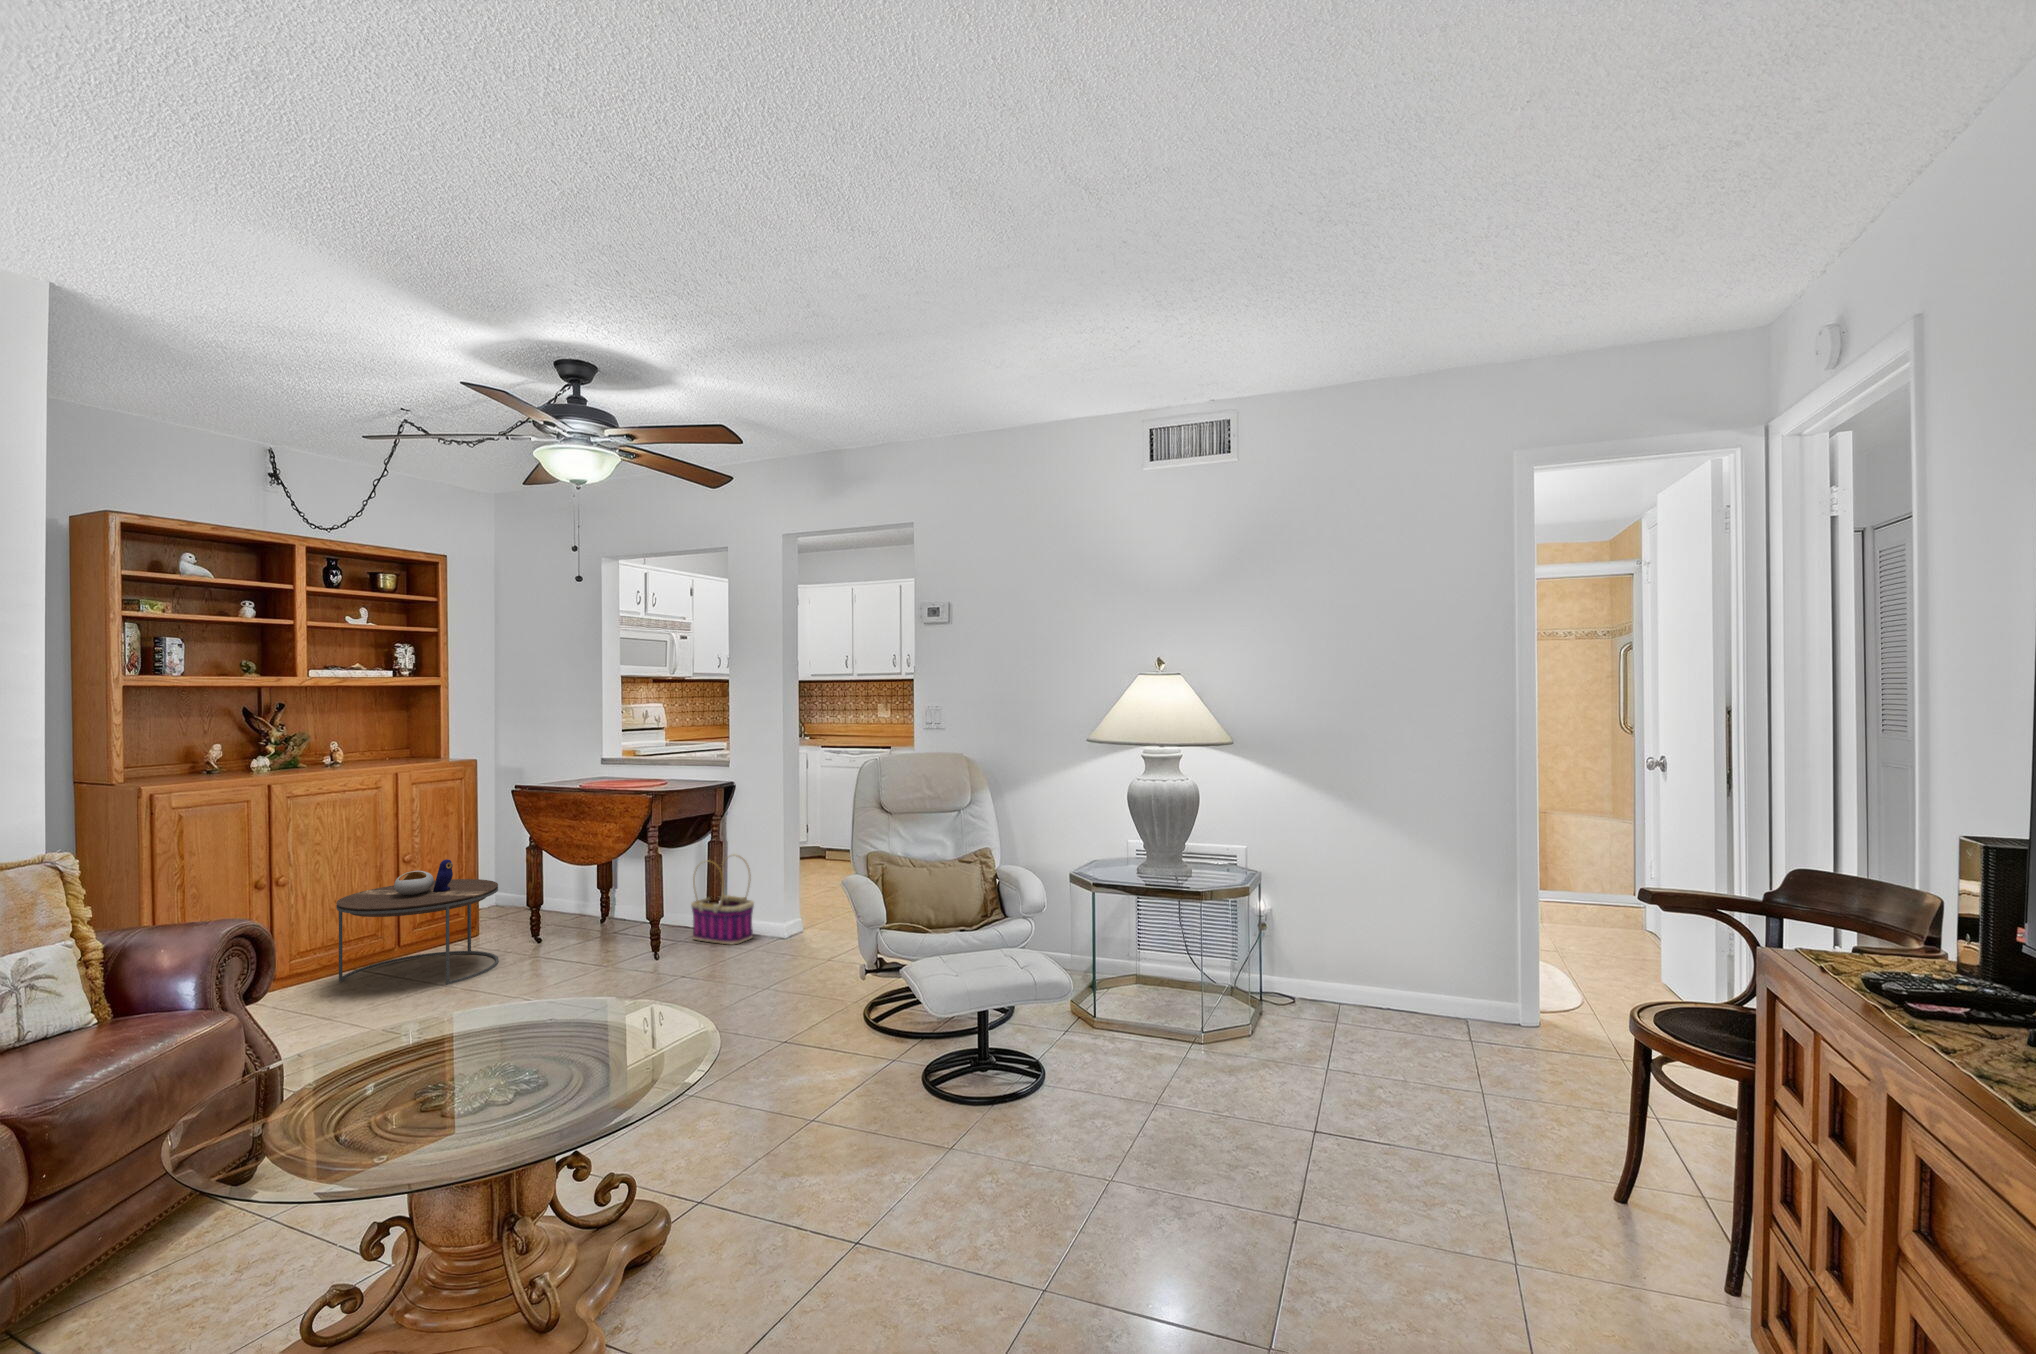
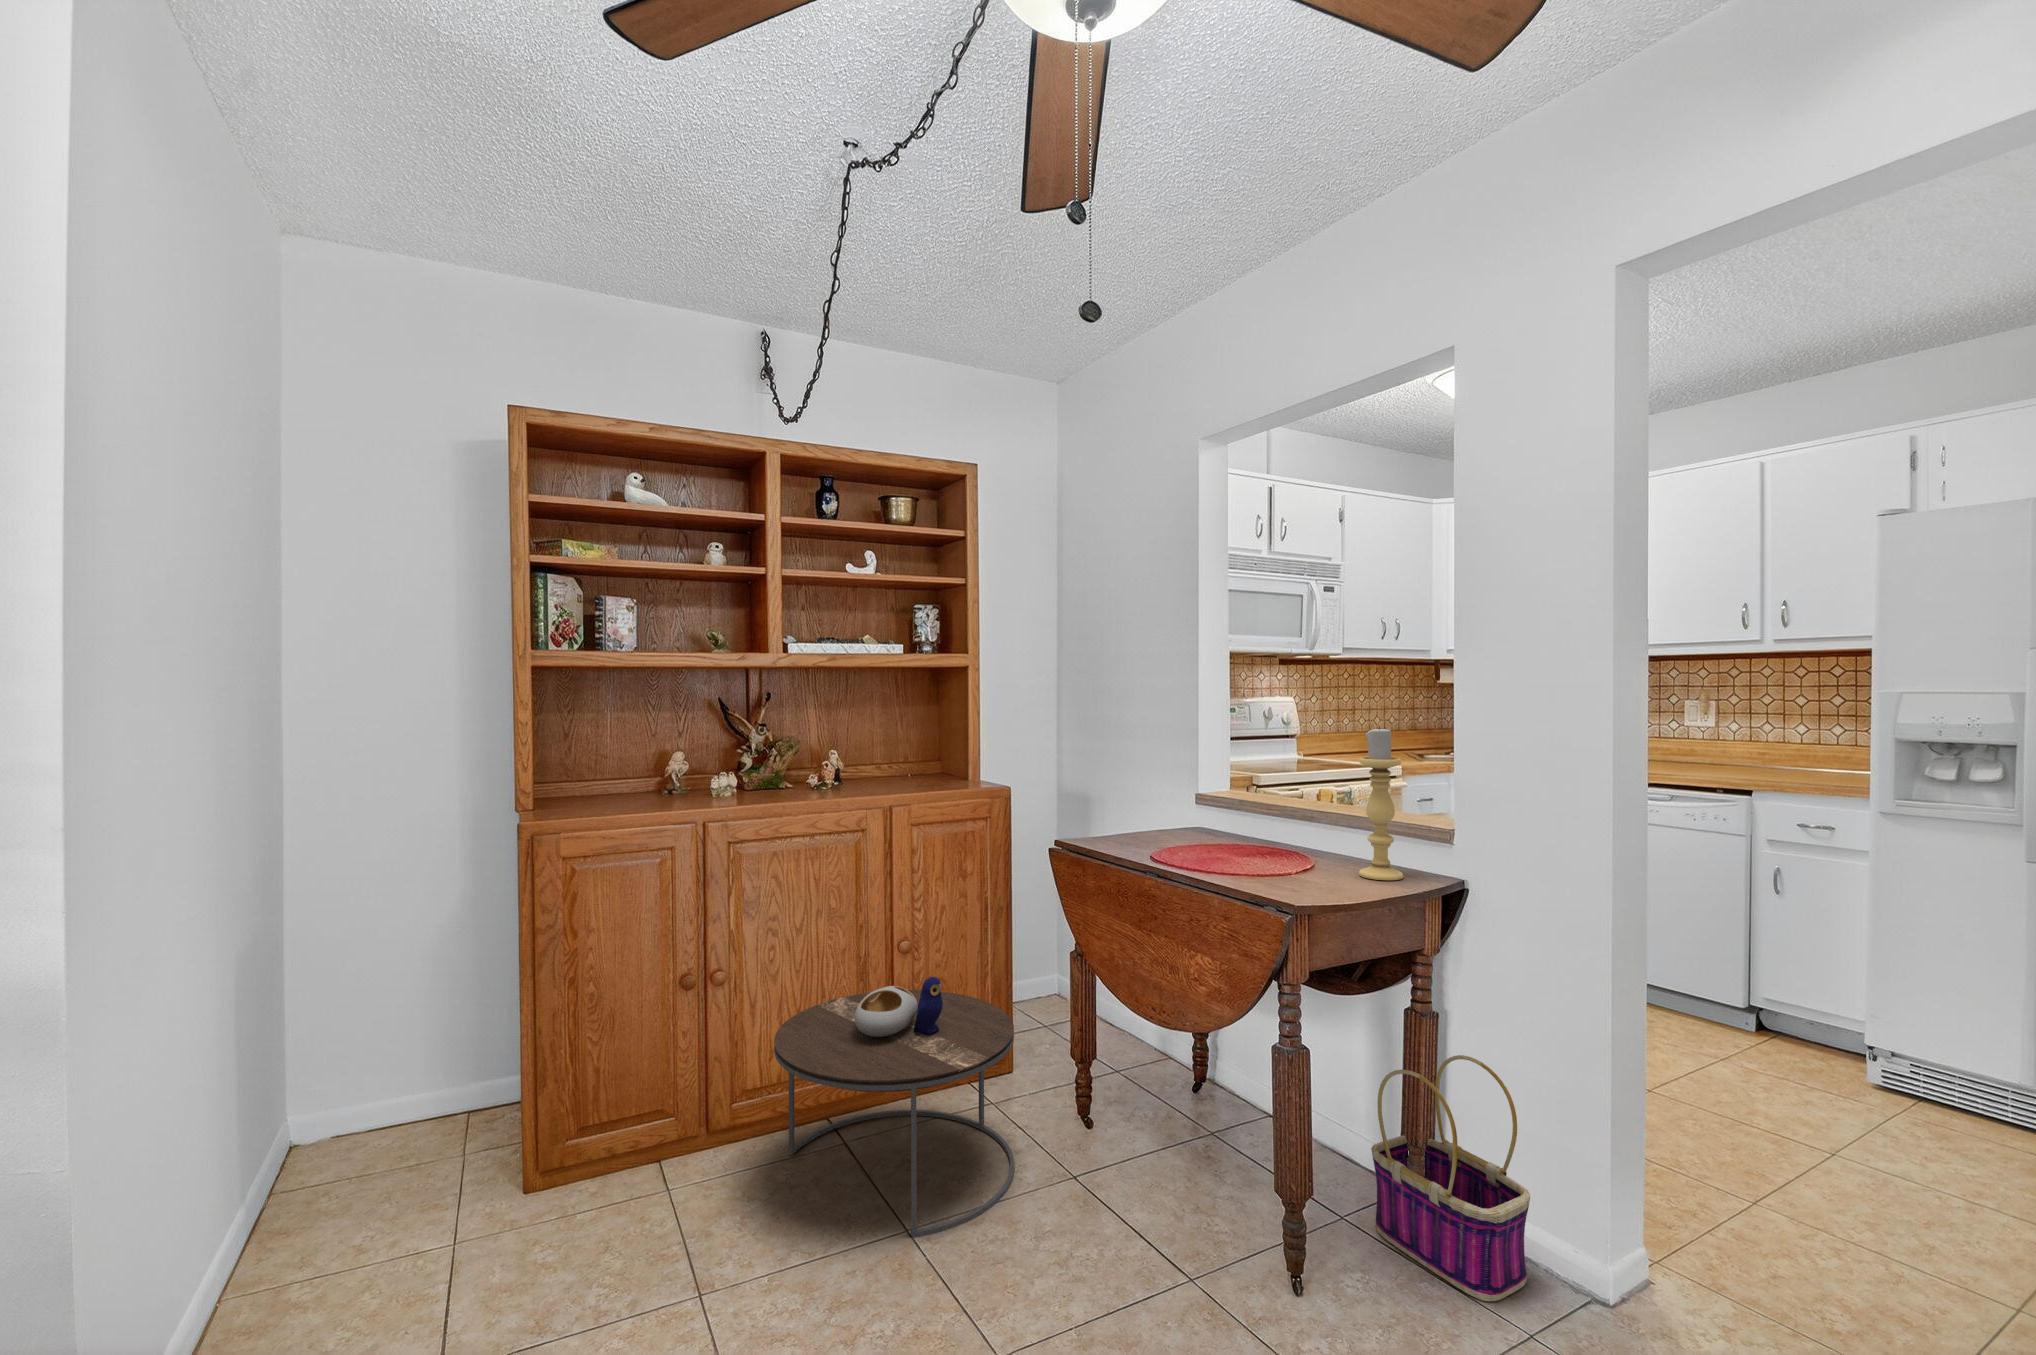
candle holder: none [687,713,706,782] -> present [1359,726,1403,880]

